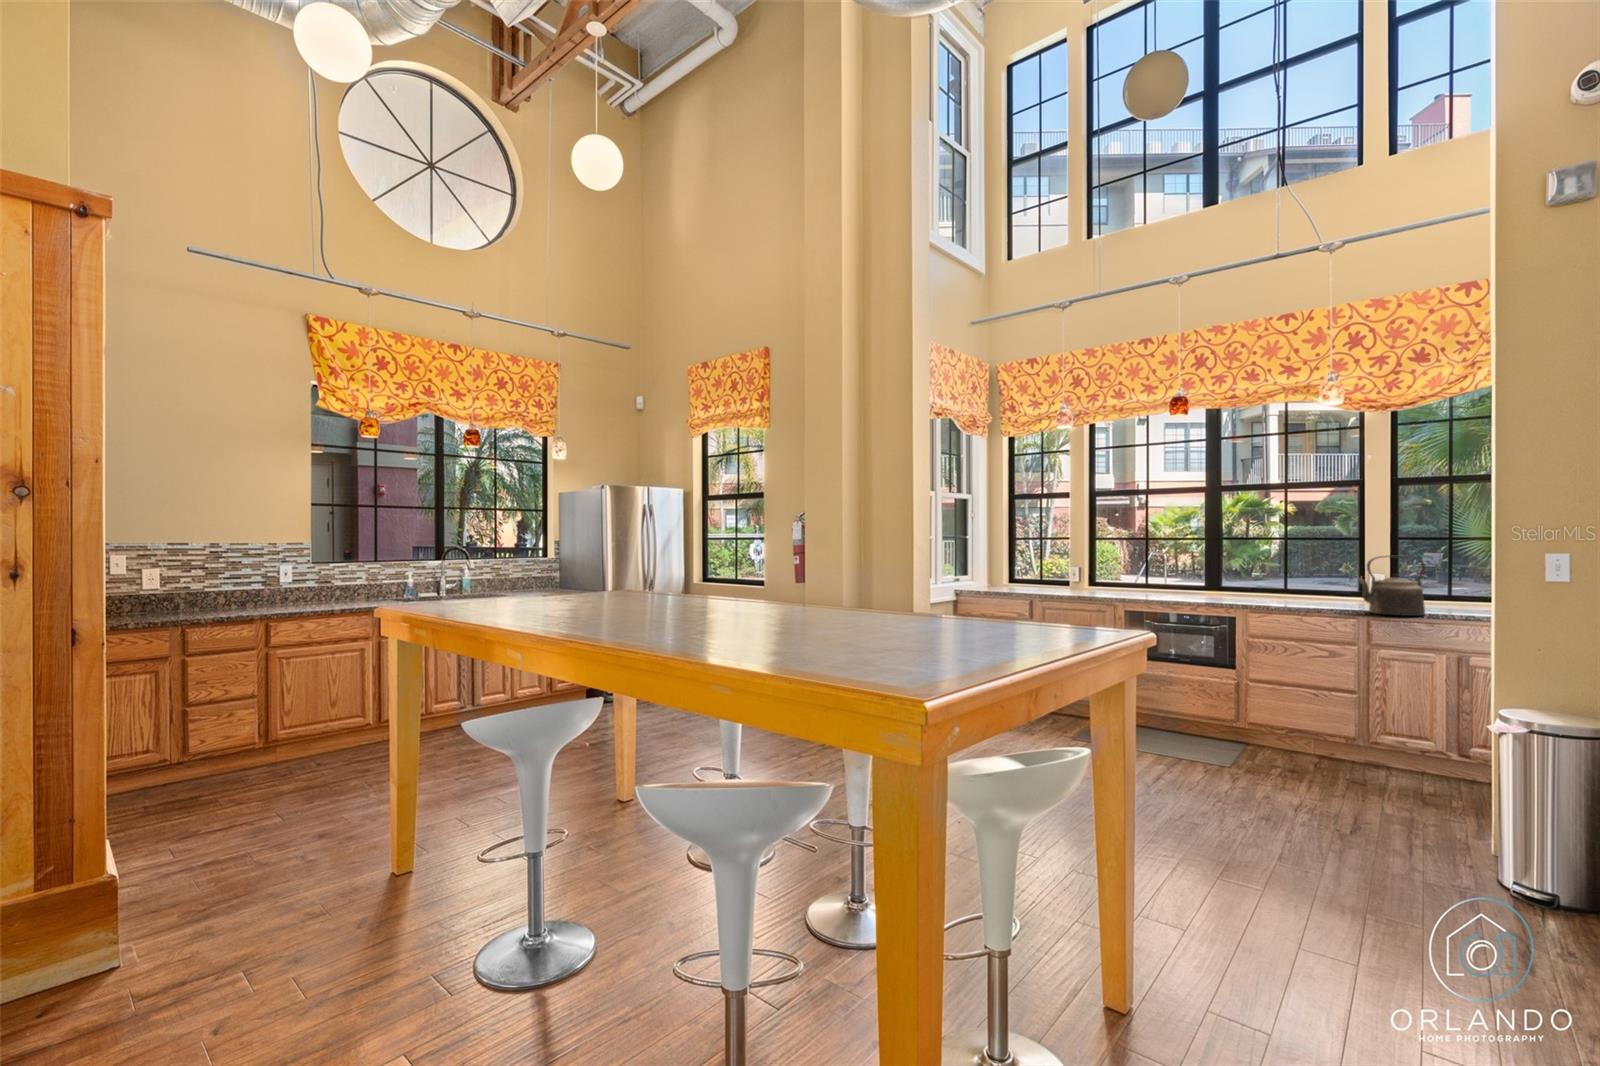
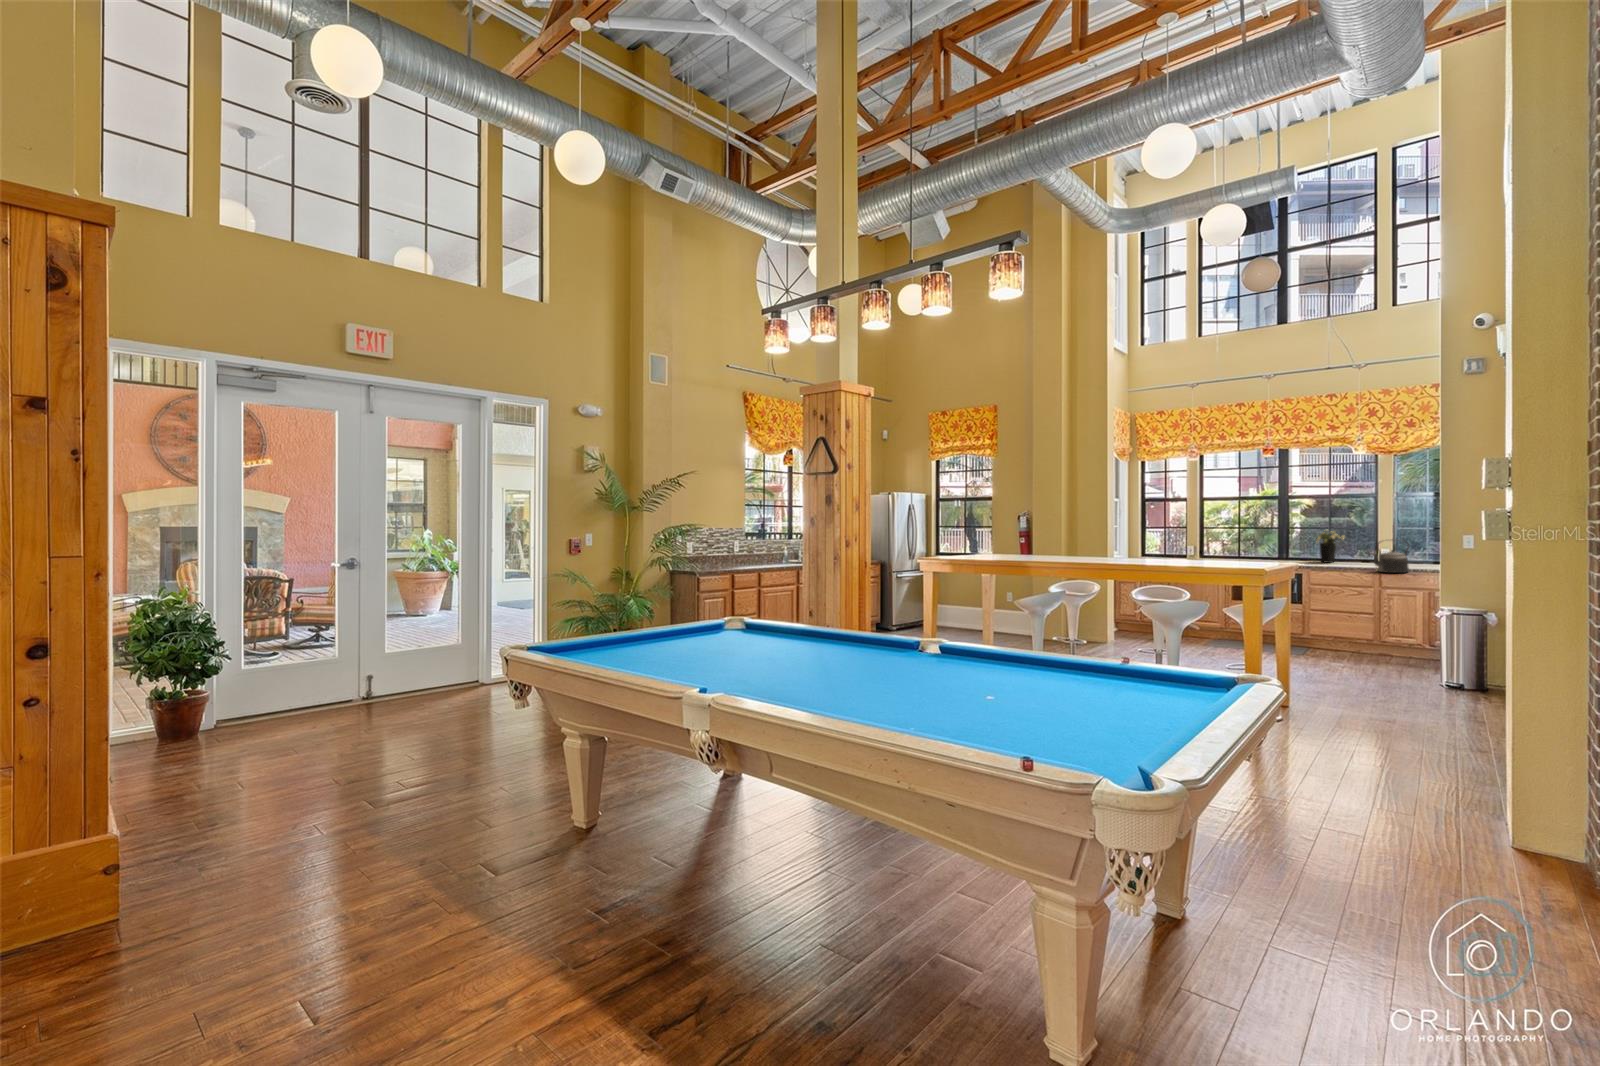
flower arrangement: none [1259,540,1315,597] -> present [1316,530,1344,563]

